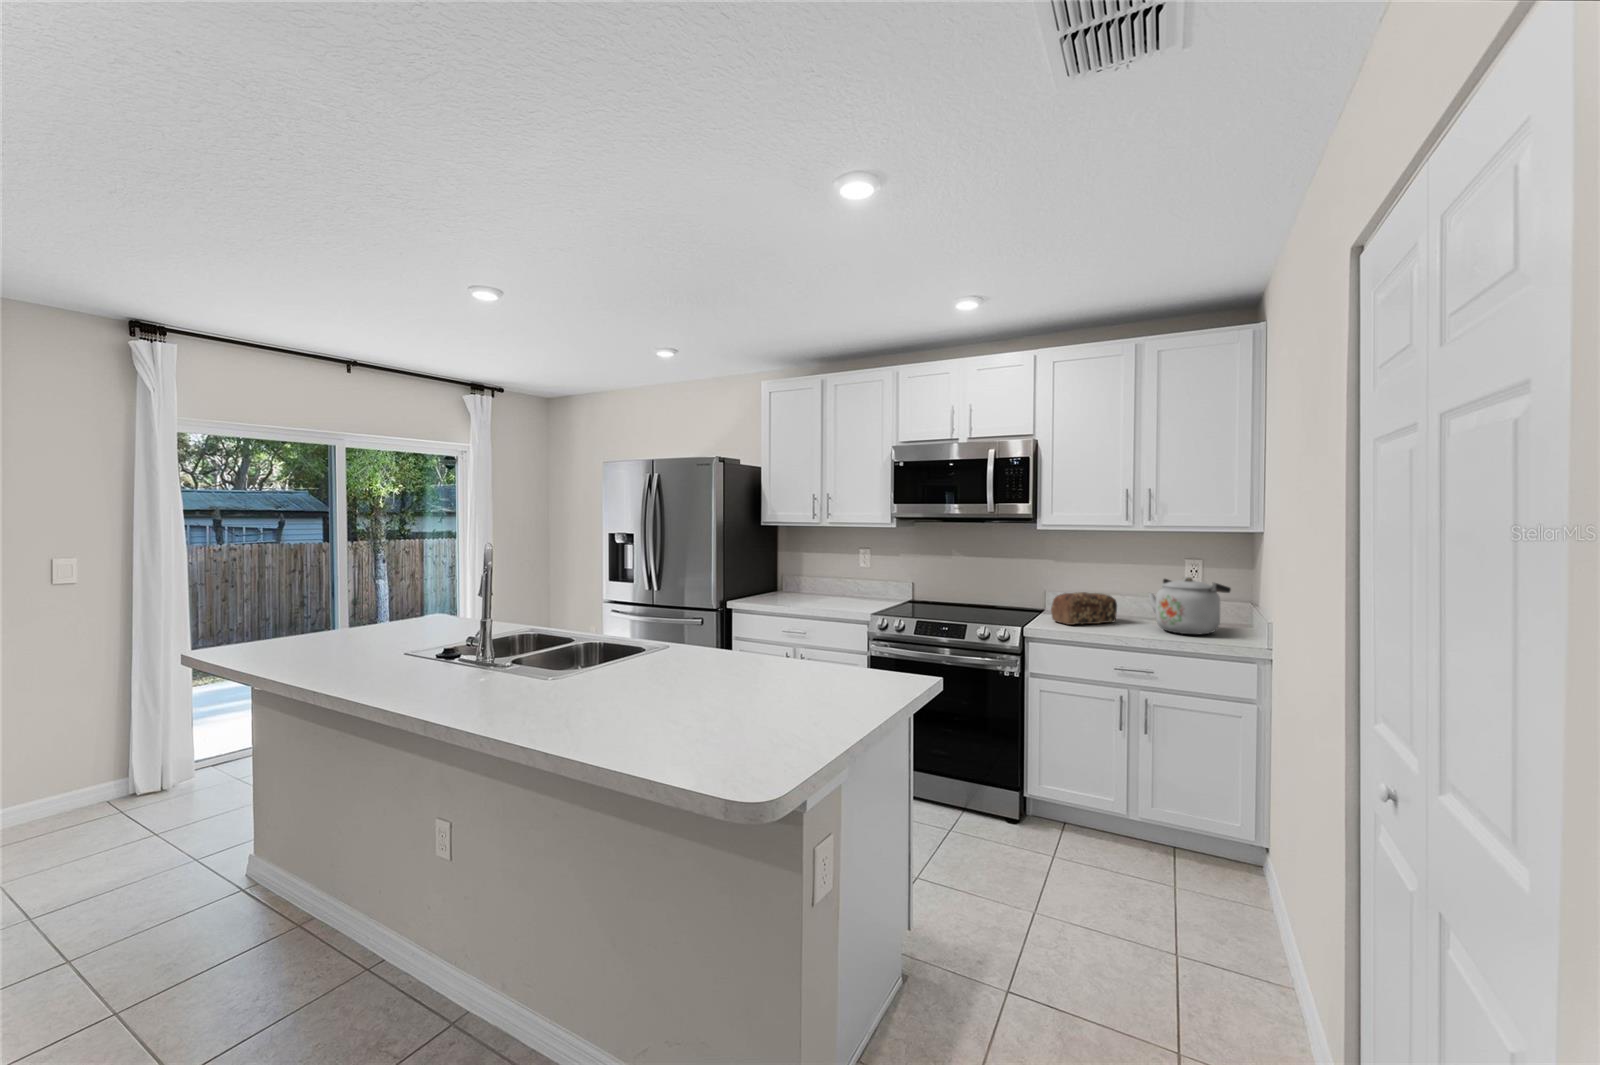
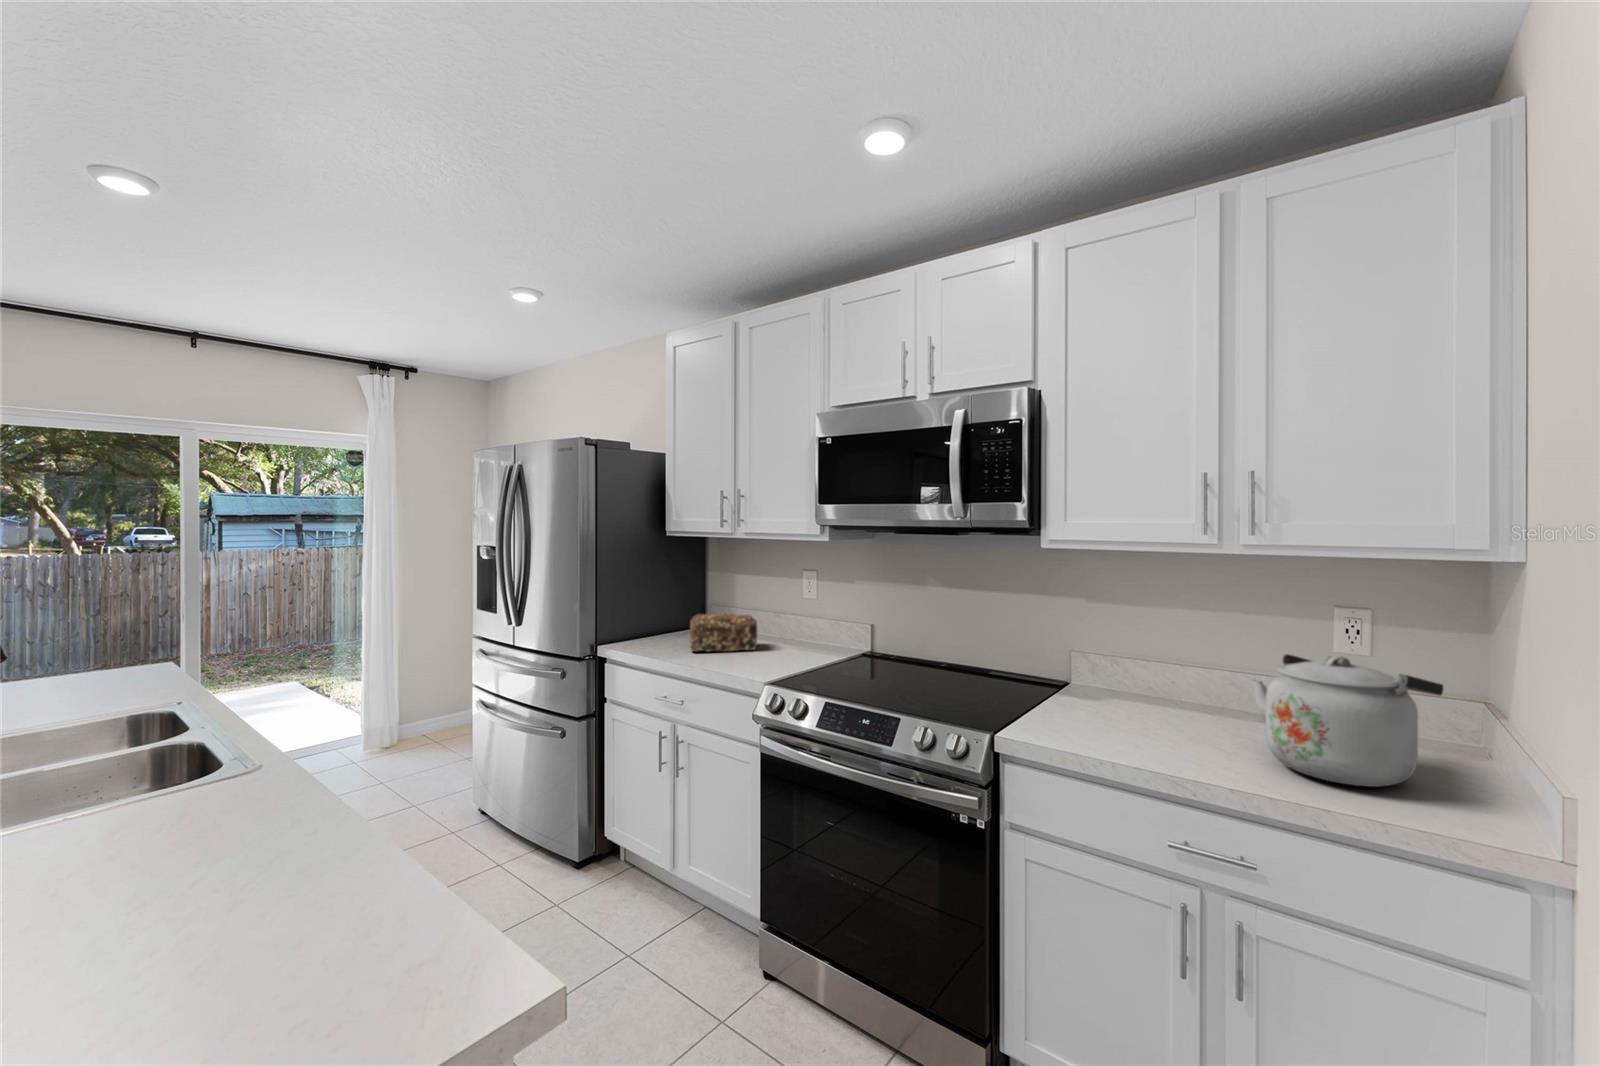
bread loaf: present [1051,592,1117,625] -> present [690,614,757,652]

